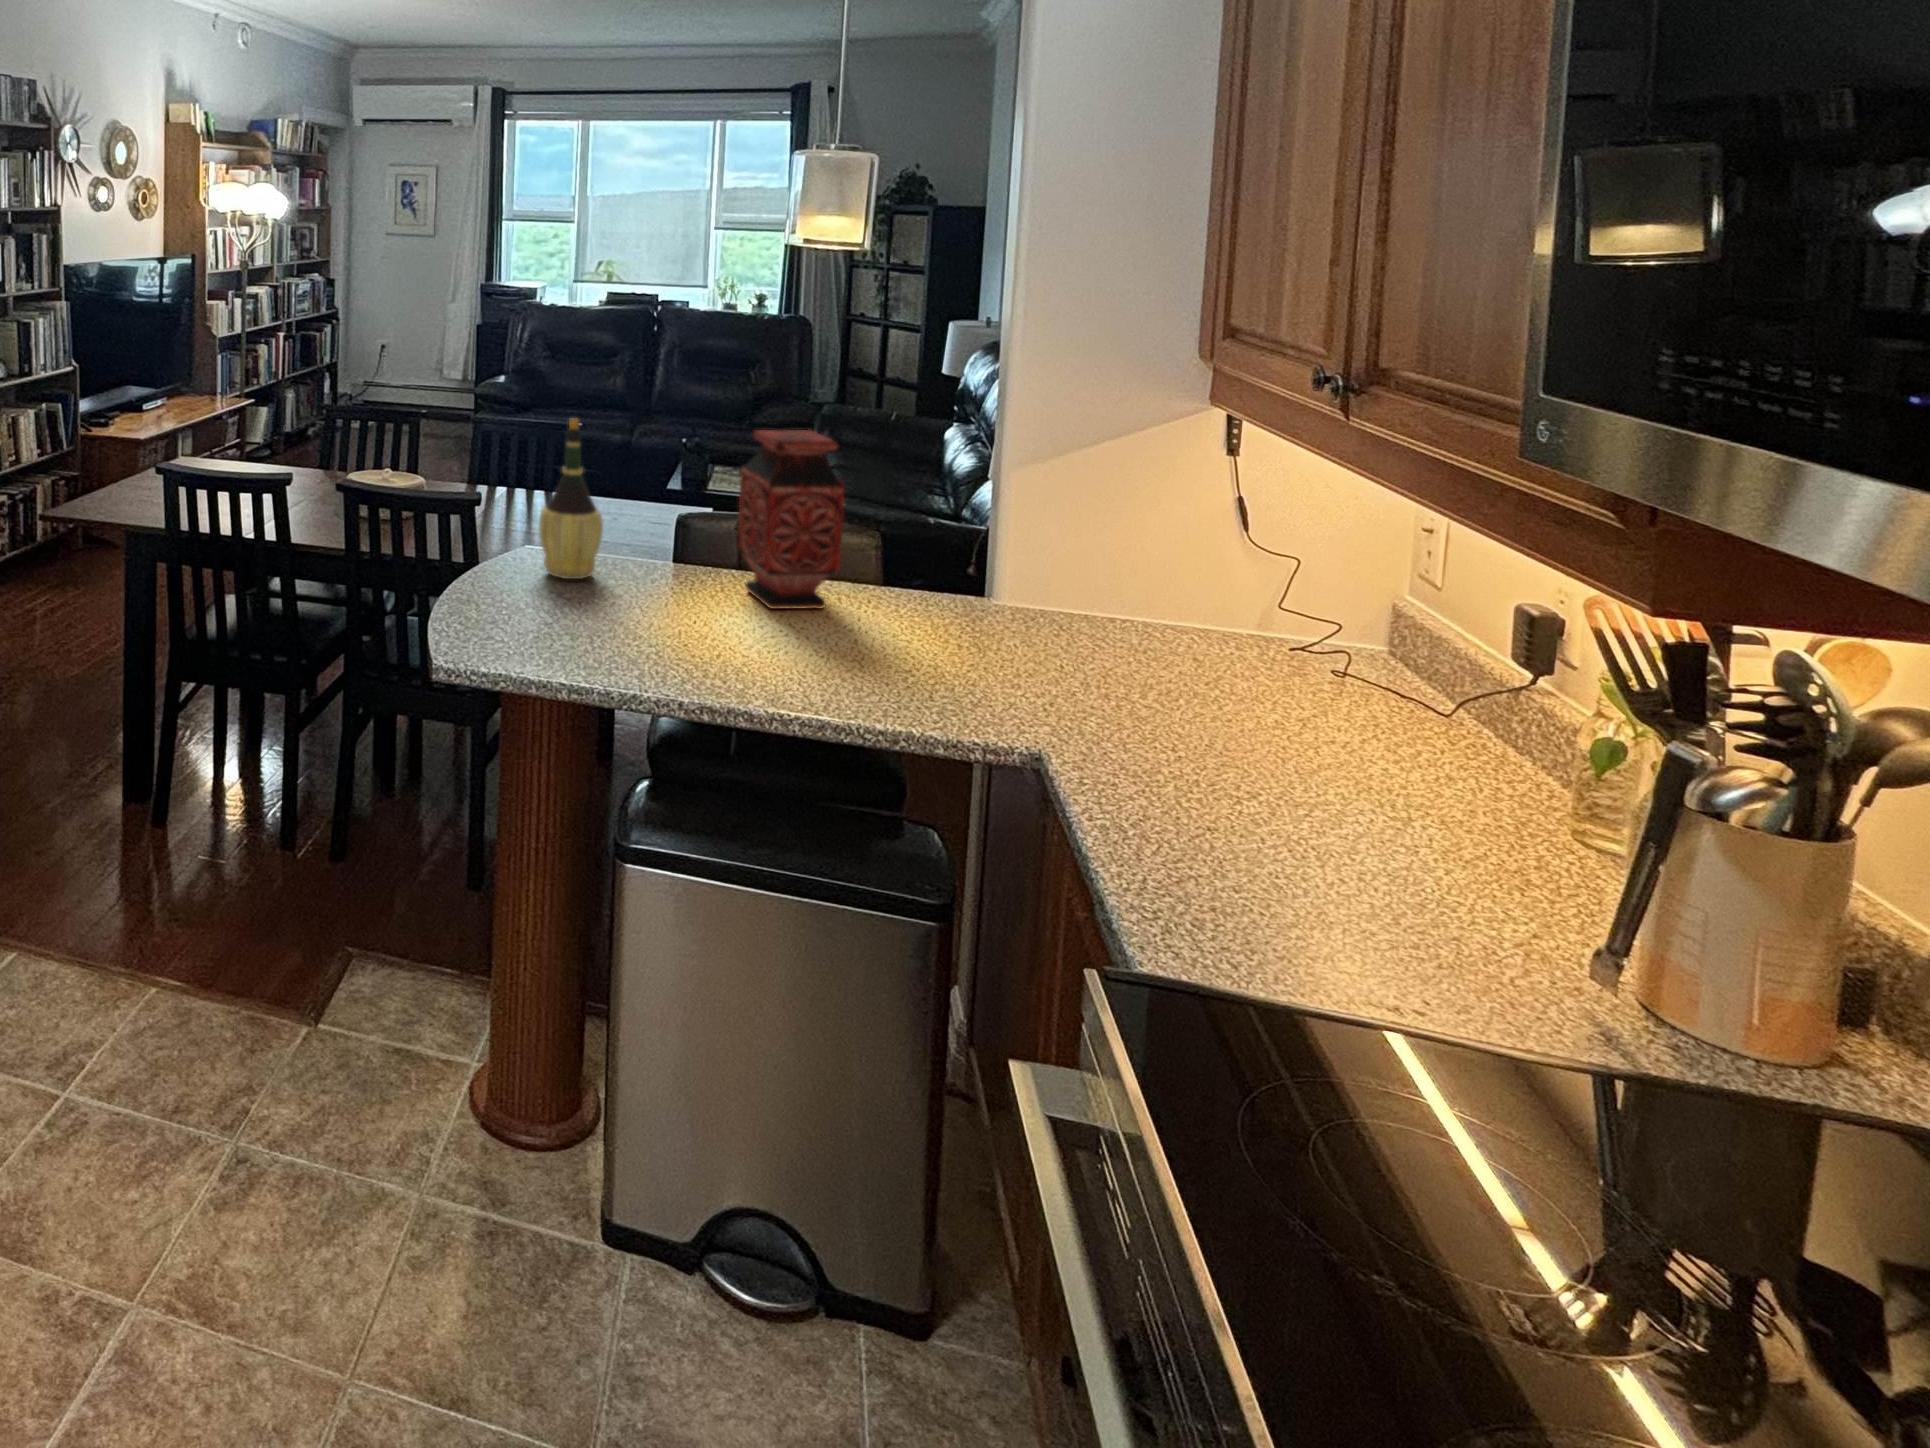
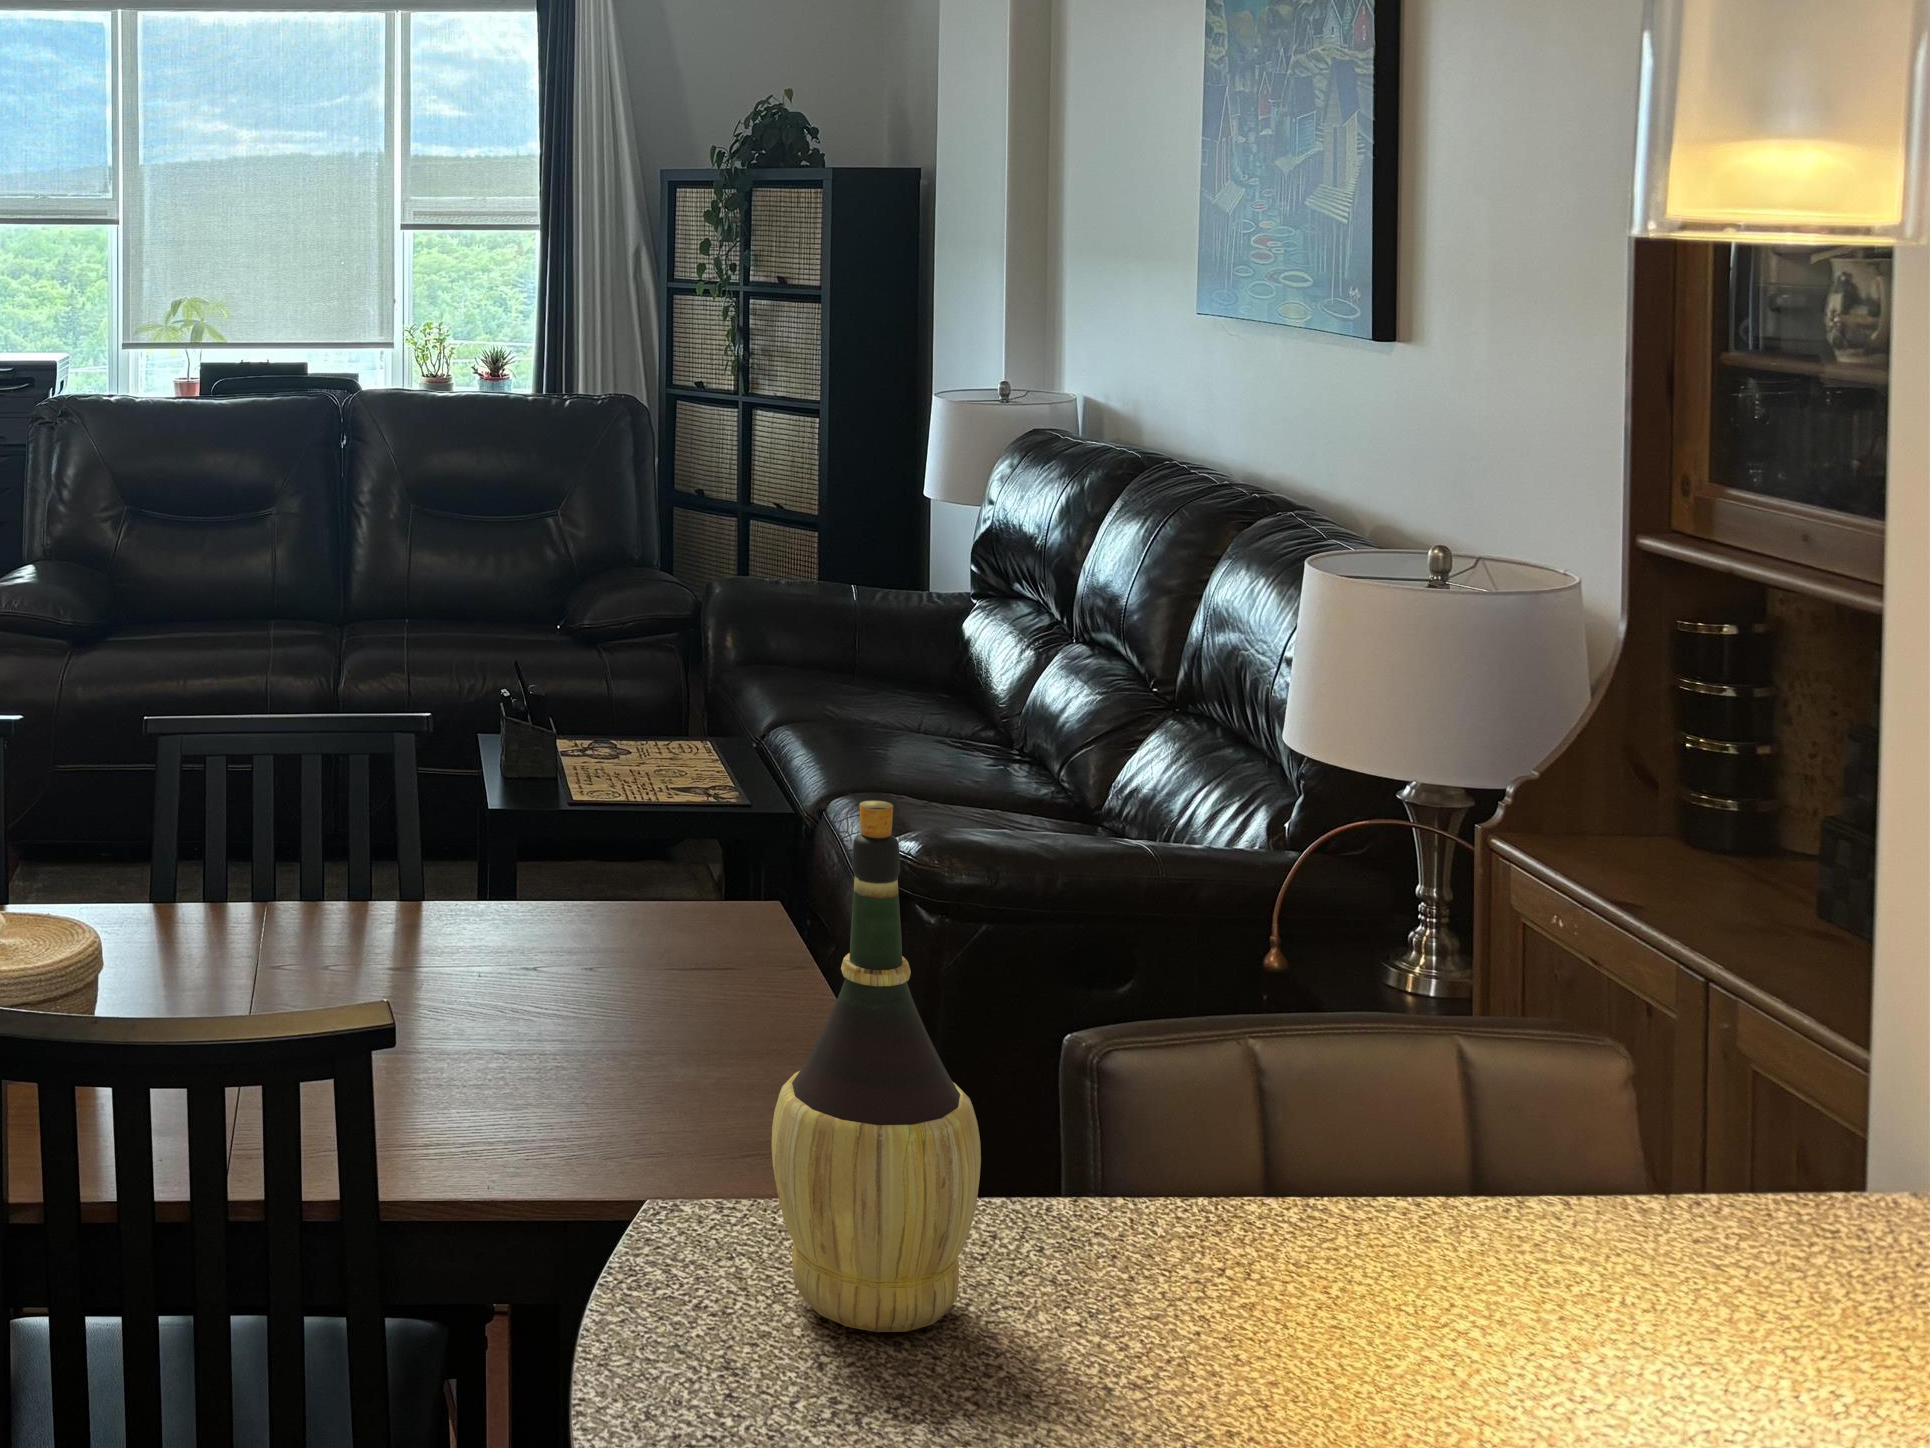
vase: present [737,430,845,609] -> none [1357,768,1721,1348]

